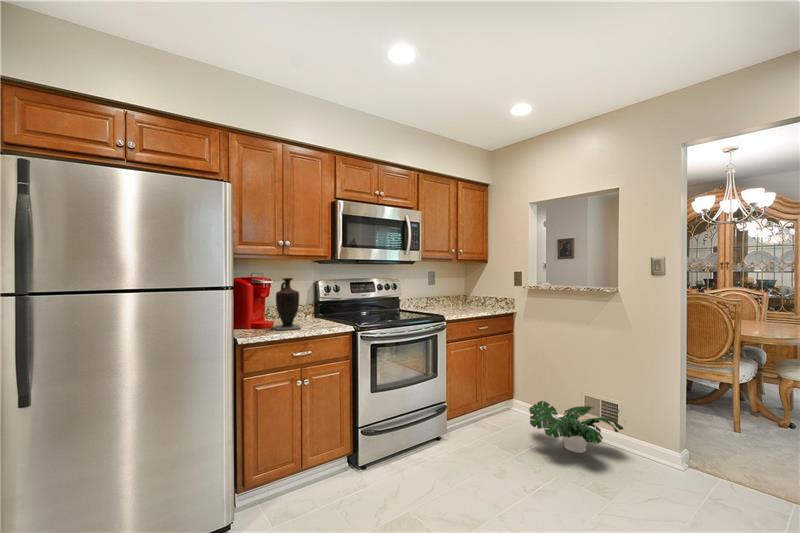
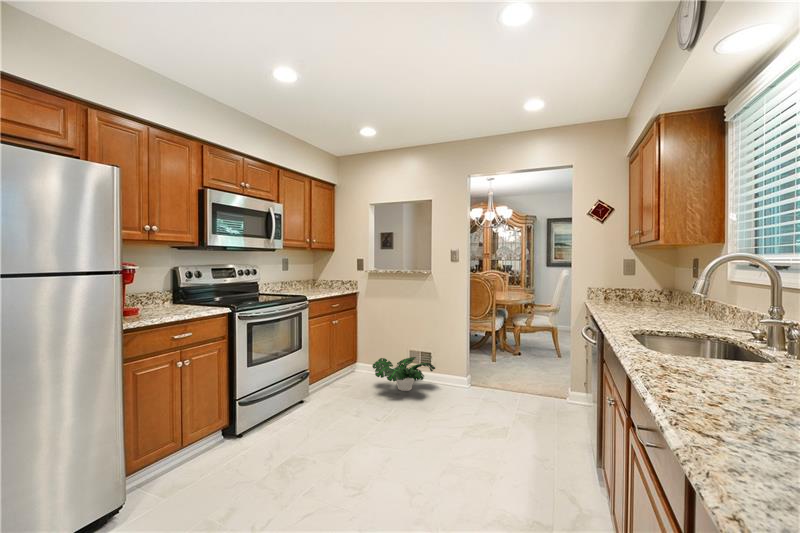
vase: present [275,278,301,330] -> none [142,264,177,316]

